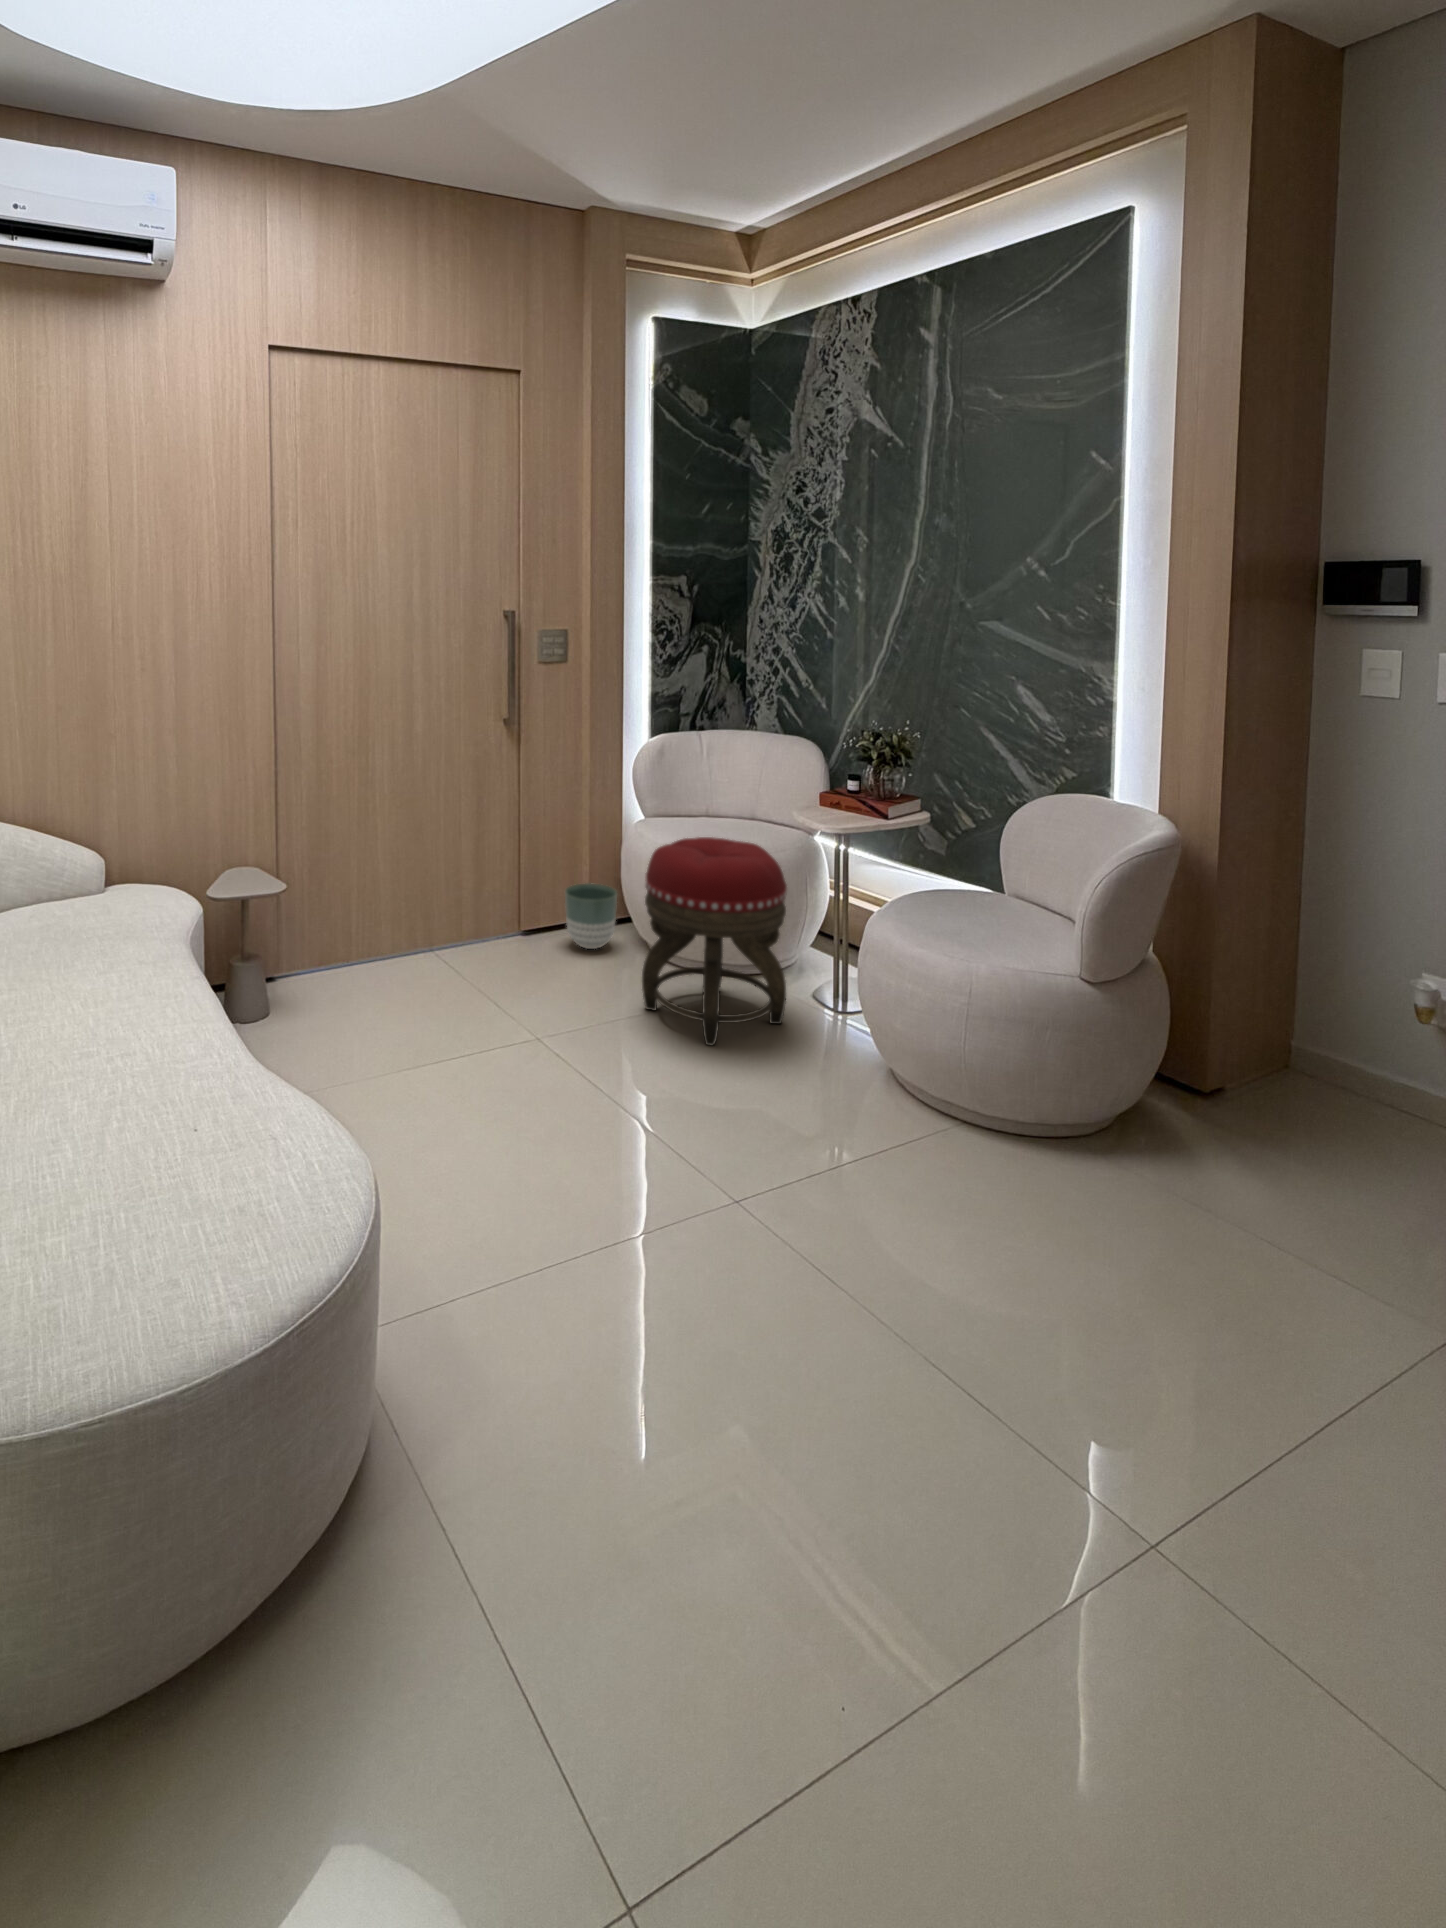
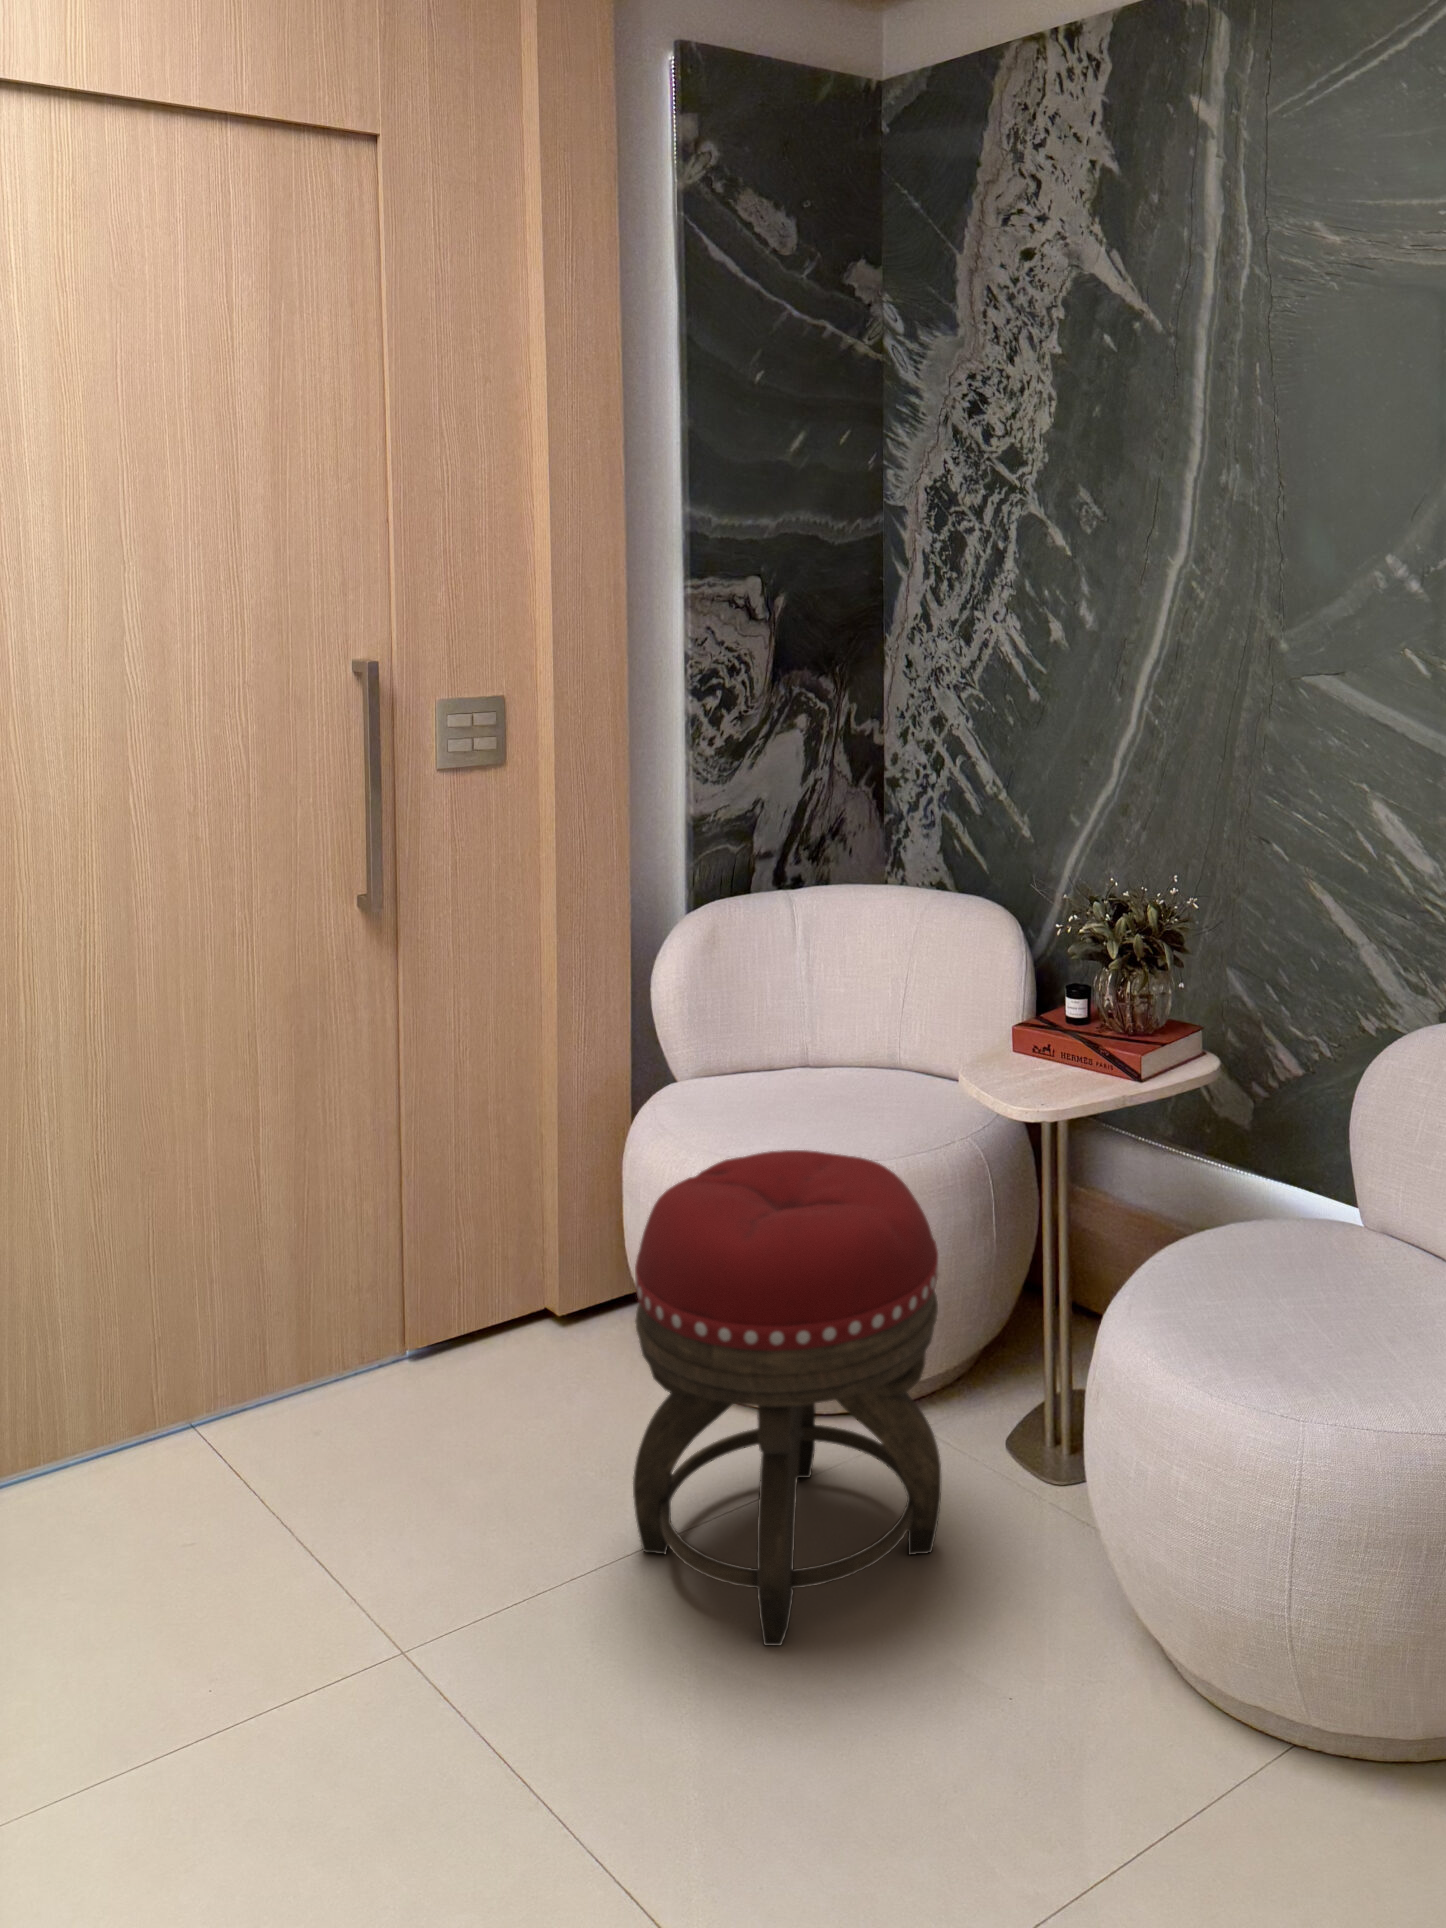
planter: present [565,883,617,949] -> none [492,1236,608,1385]

